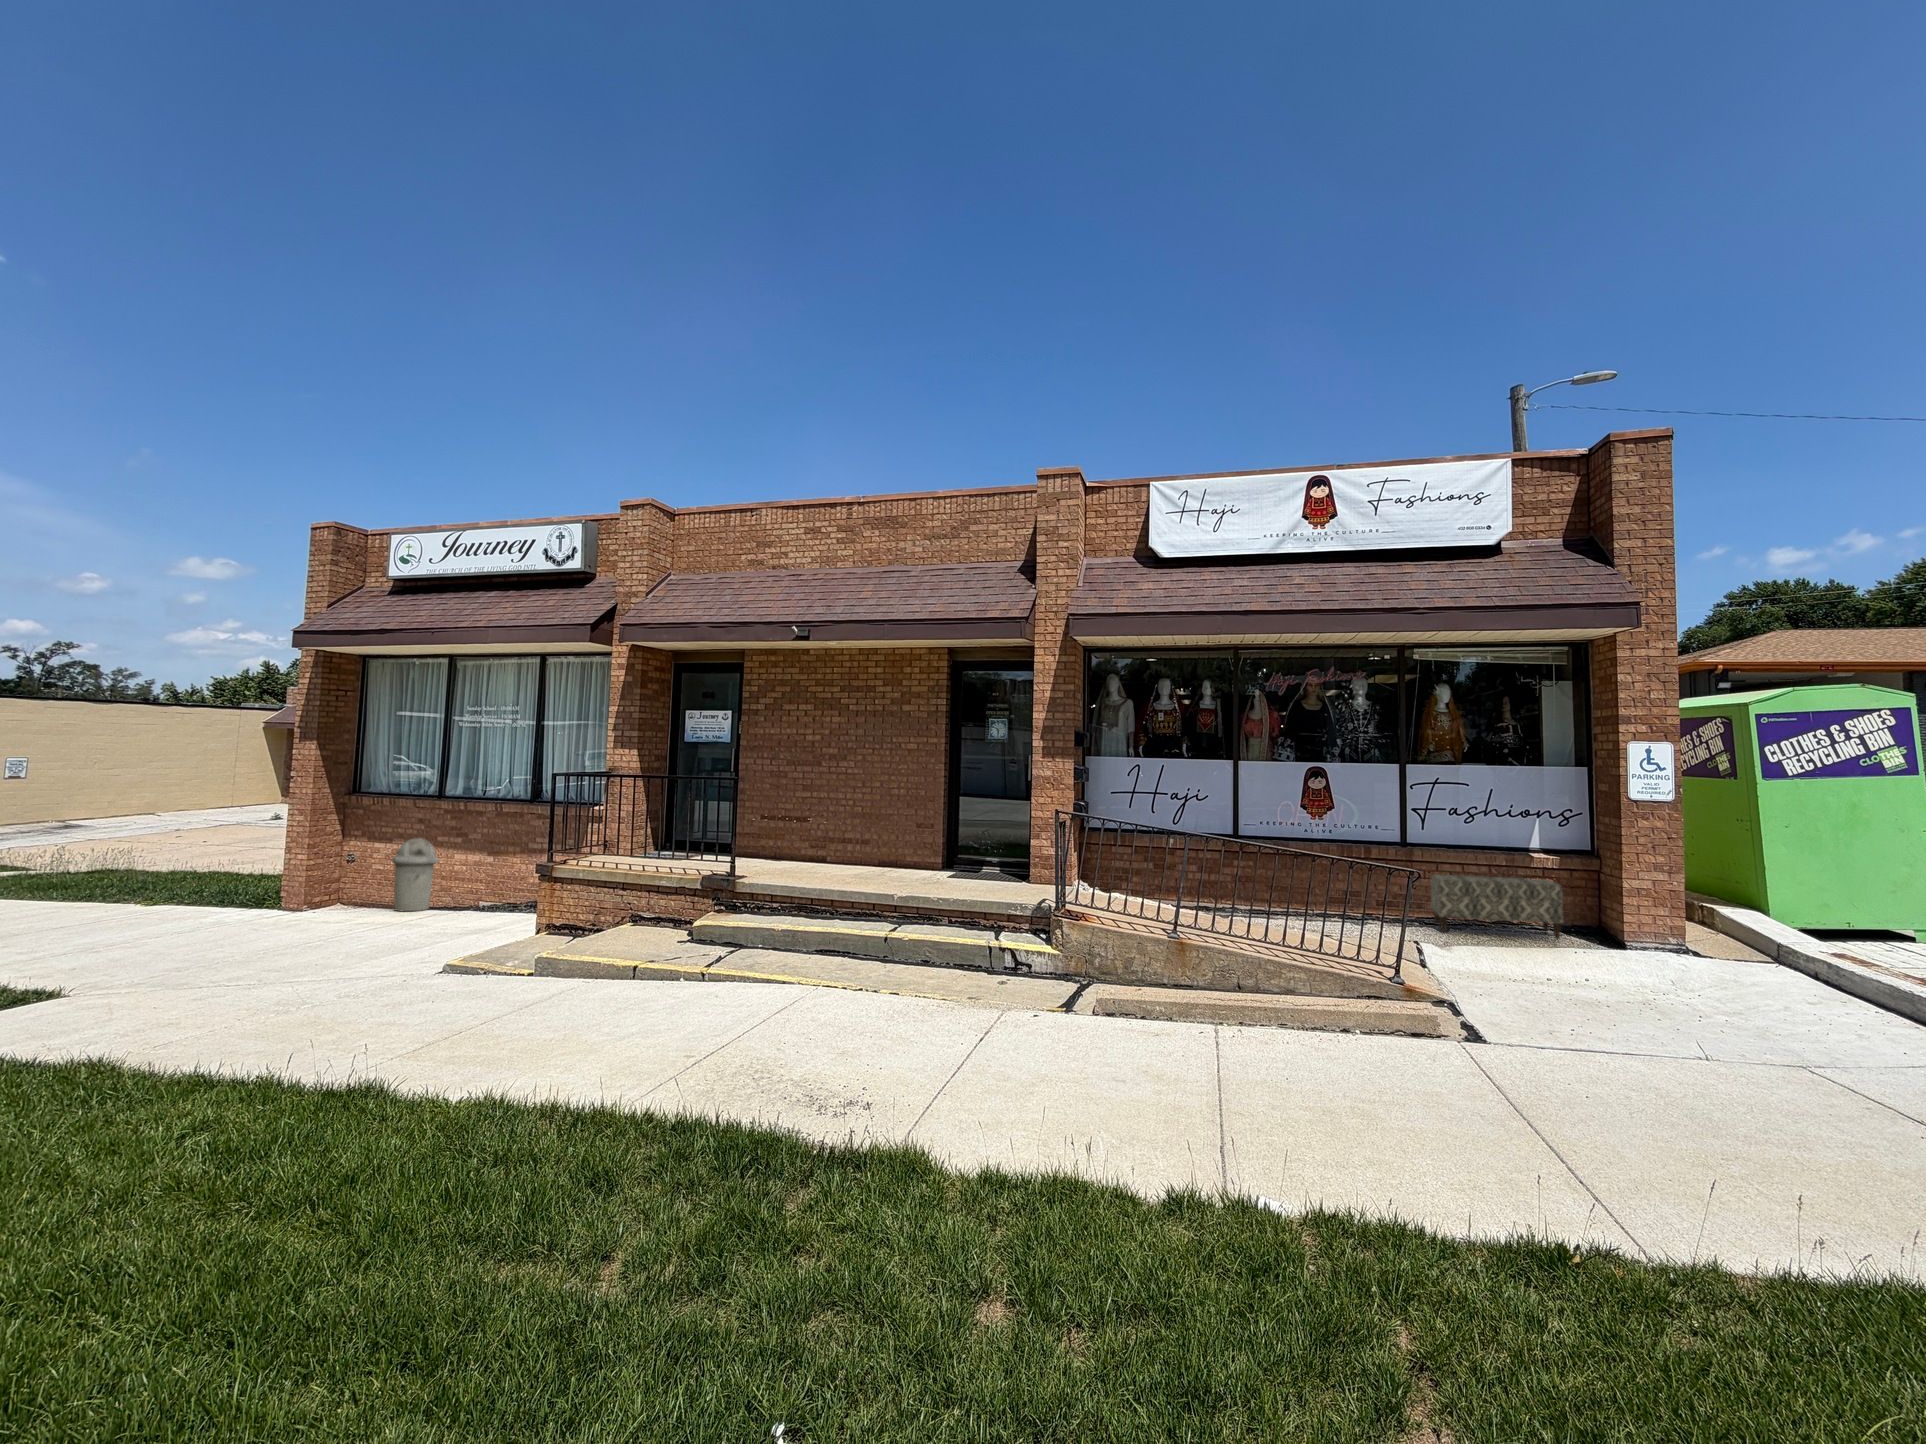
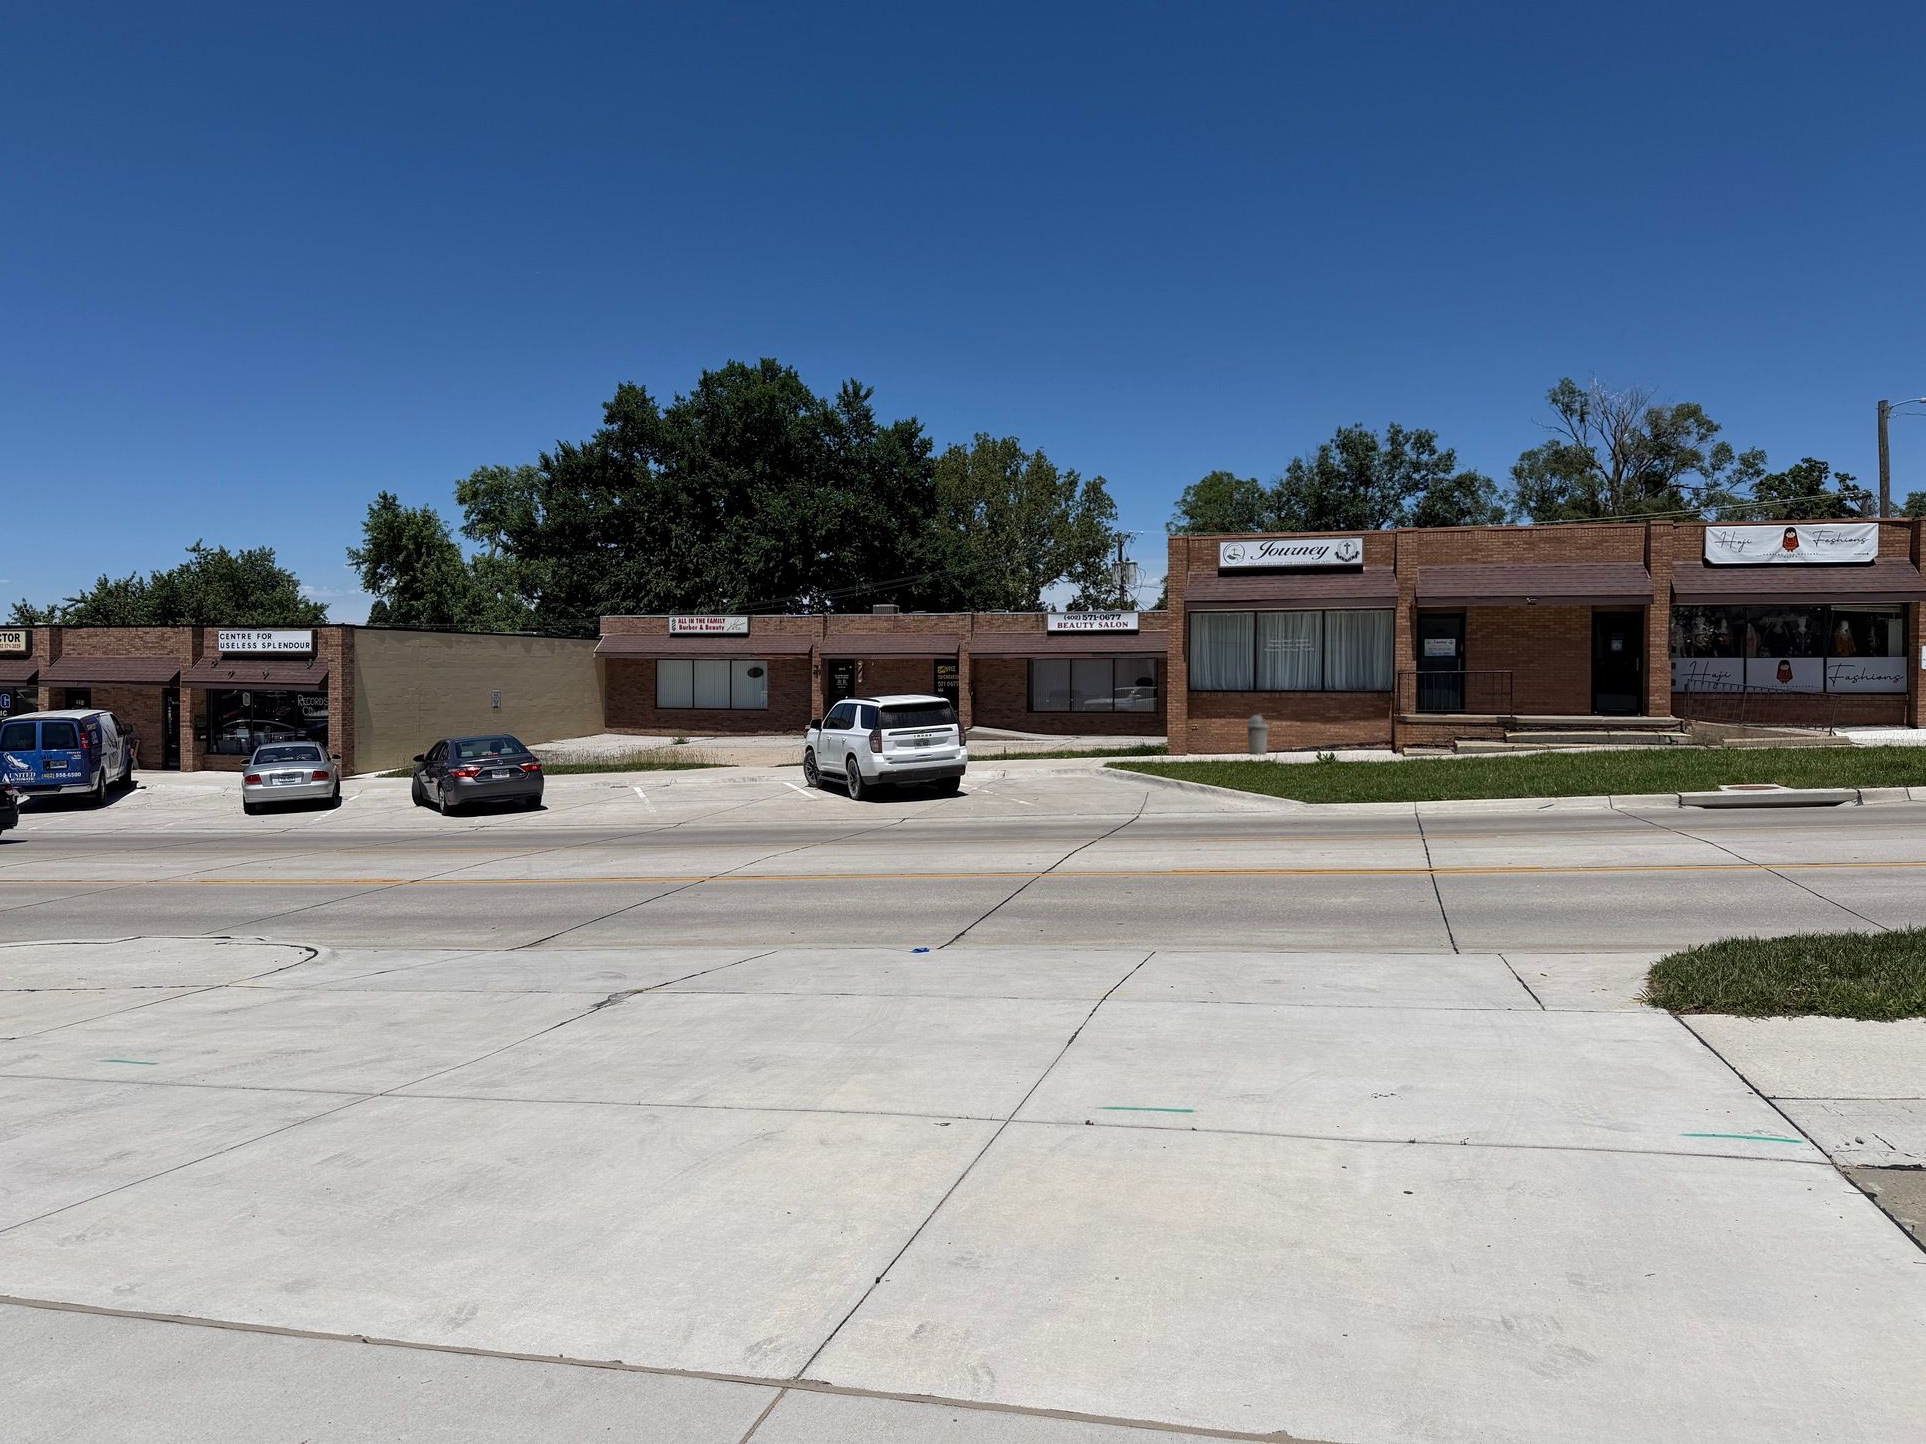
bench: present [1431,875,1563,940] -> none [1840,709,1904,733]

